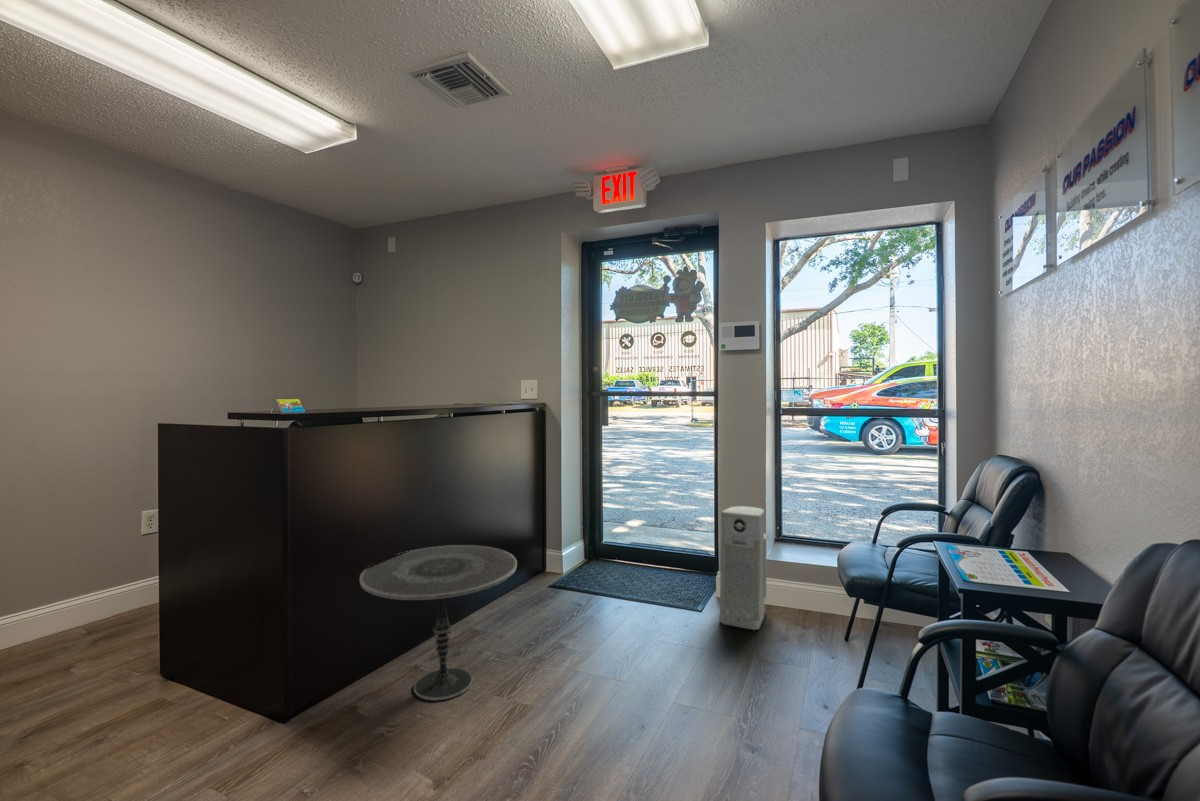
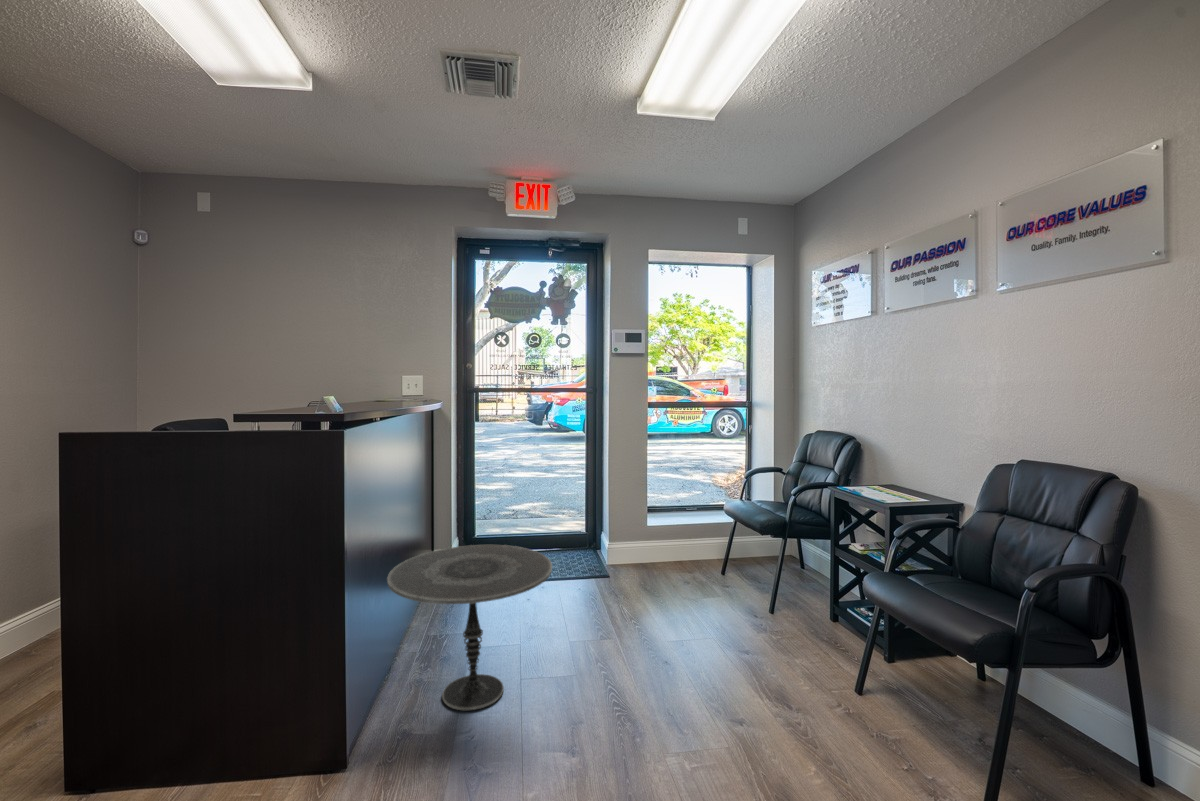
air purifier: present [720,506,767,630] -> none [627,483,665,582]

